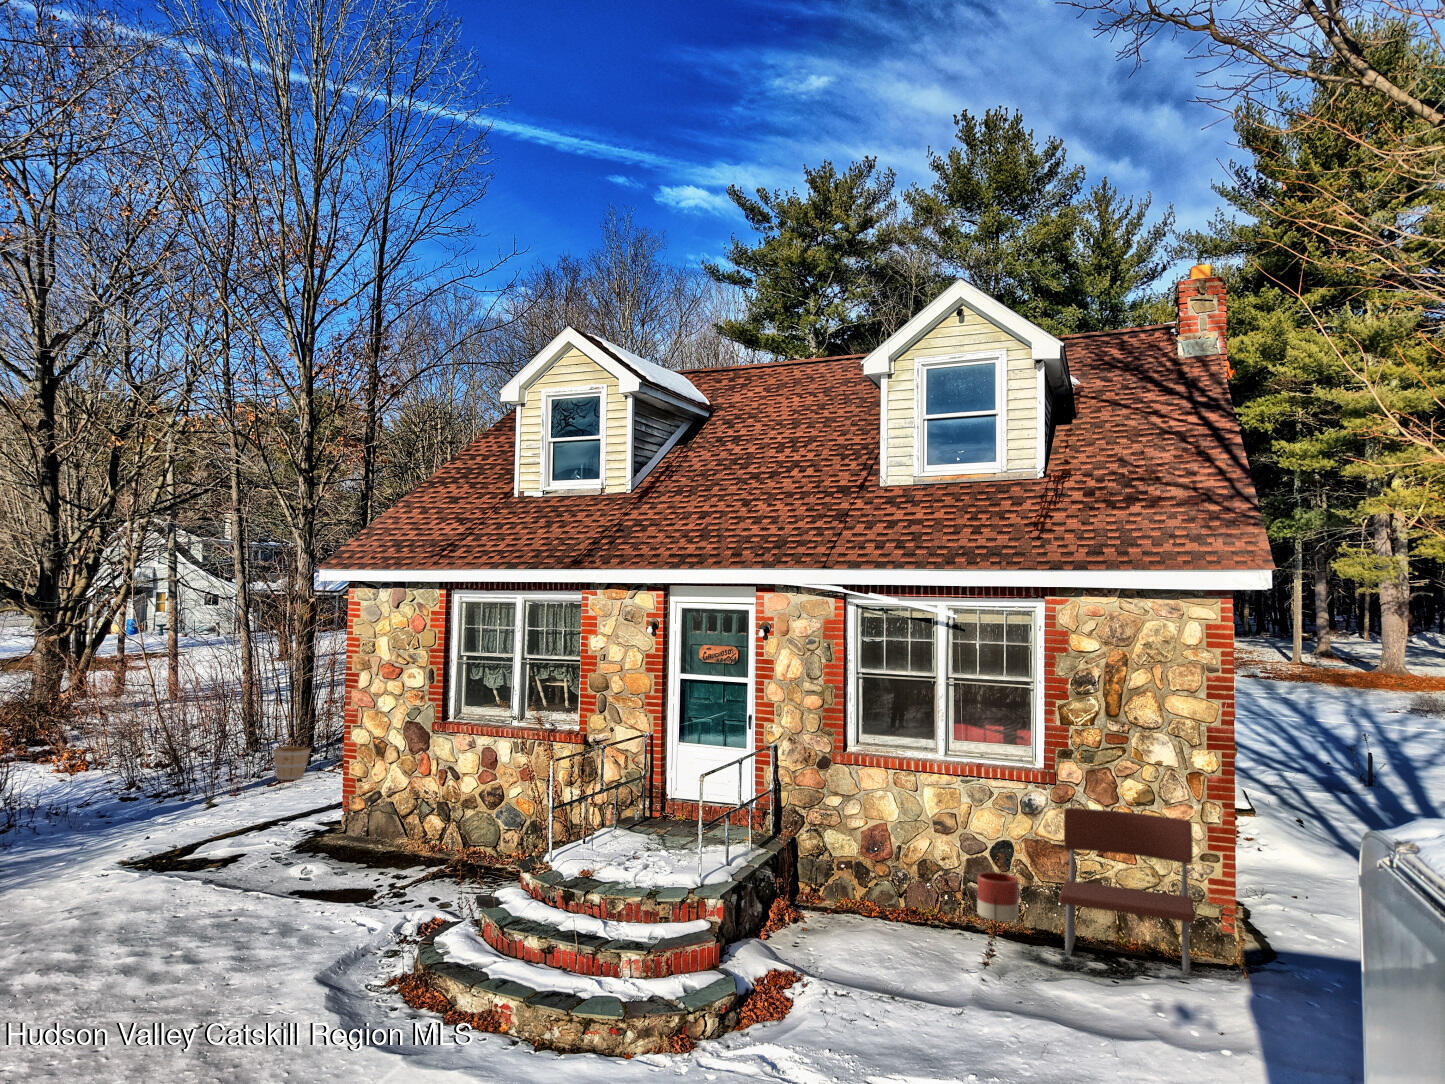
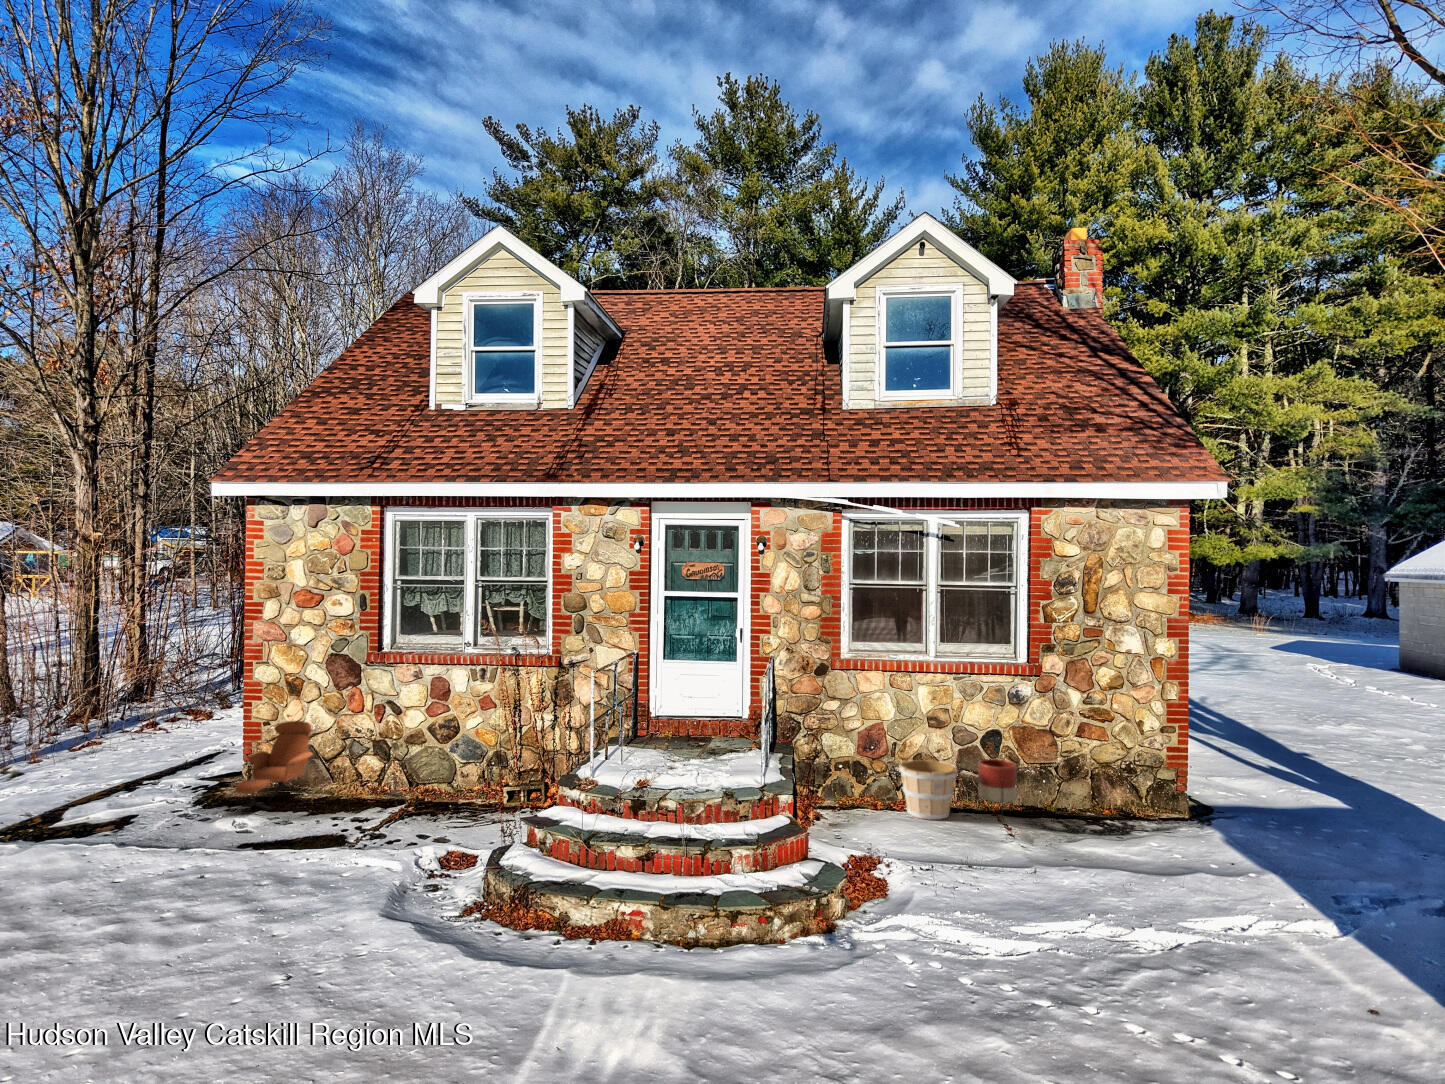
wooden bucket: present [273,746,310,780] -> present [899,760,958,820]
lounge chair: none [314,779,387,856] -> present [236,721,313,812]
bench: present [1059,808,1195,974] -> none [1054,696,1187,830]

